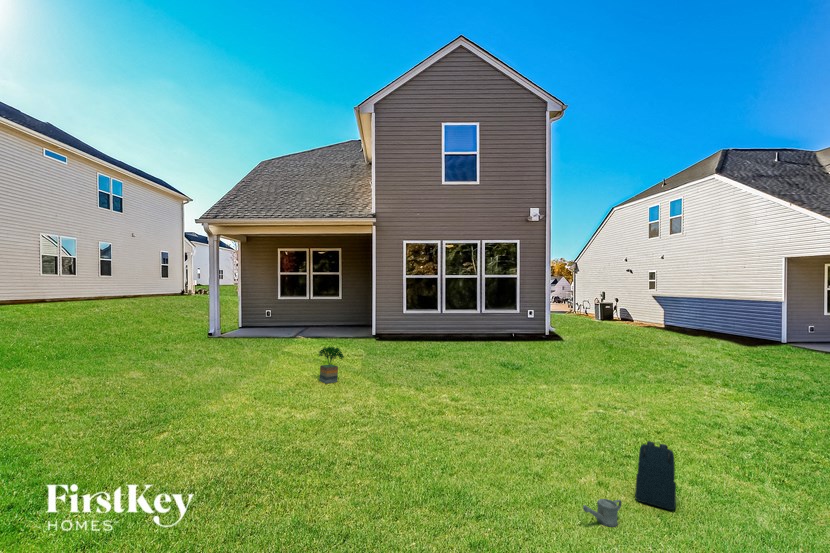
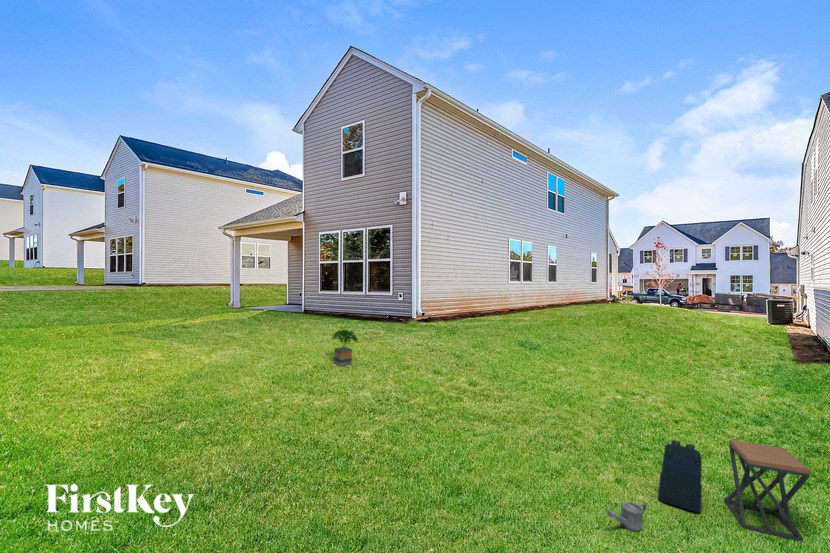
stool: none [699,439,774,534] -> present [724,439,810,541]

